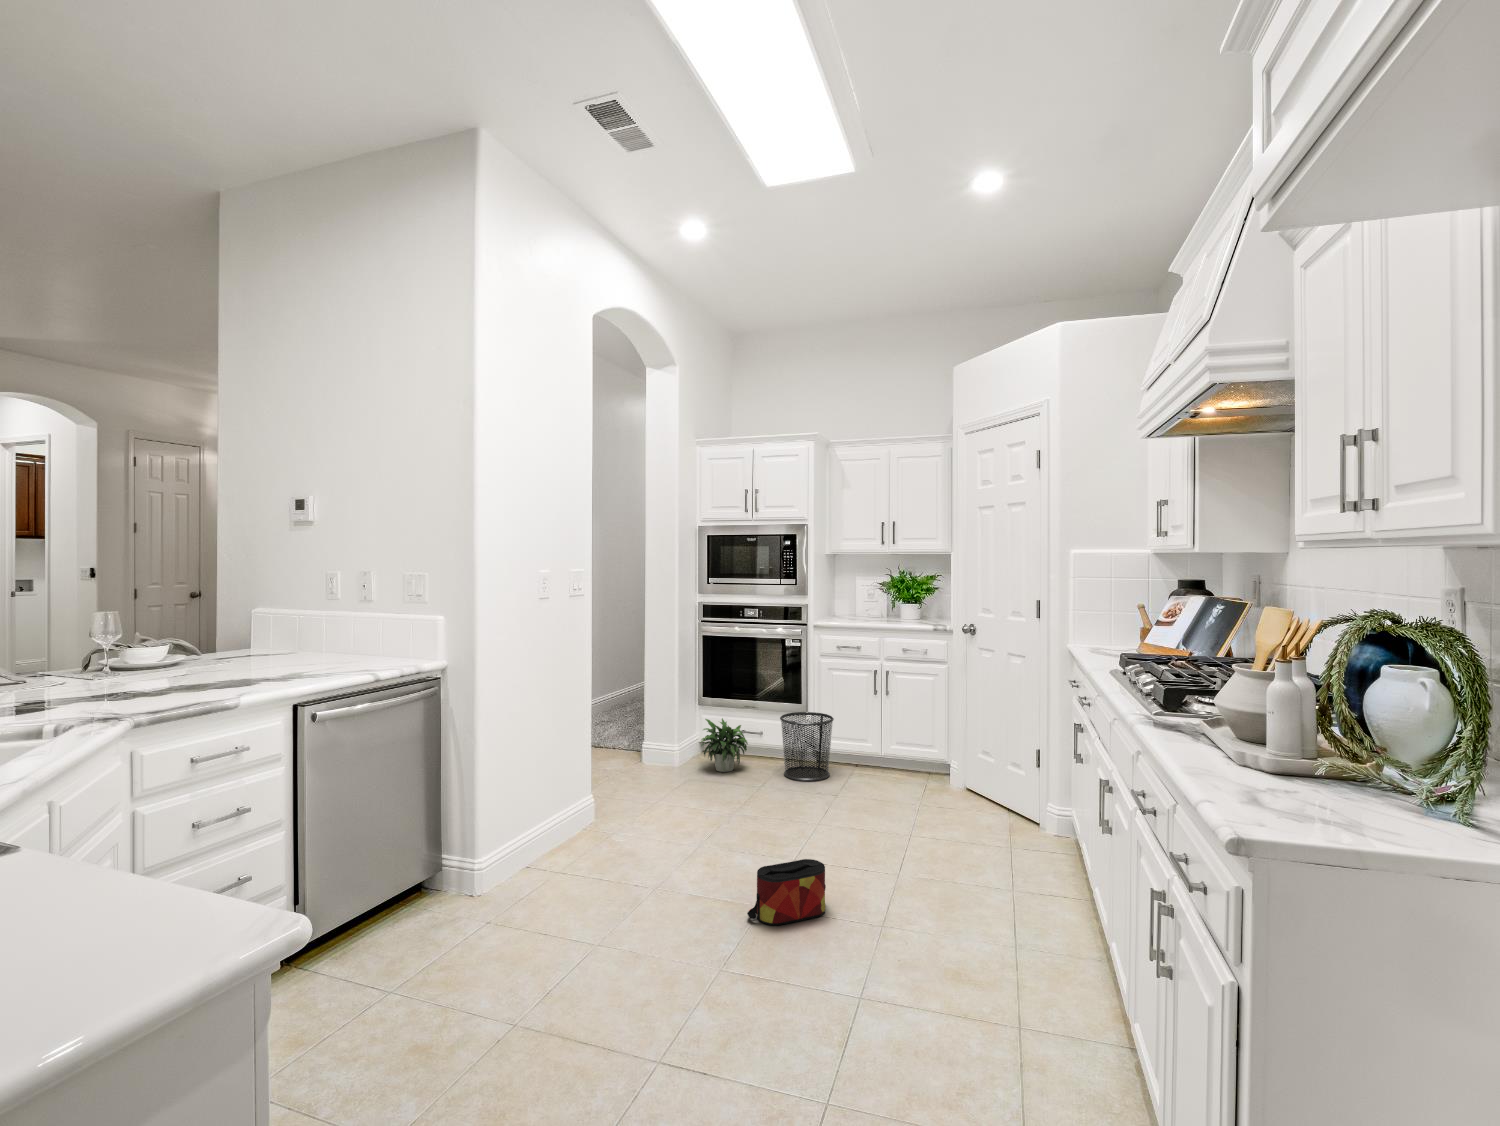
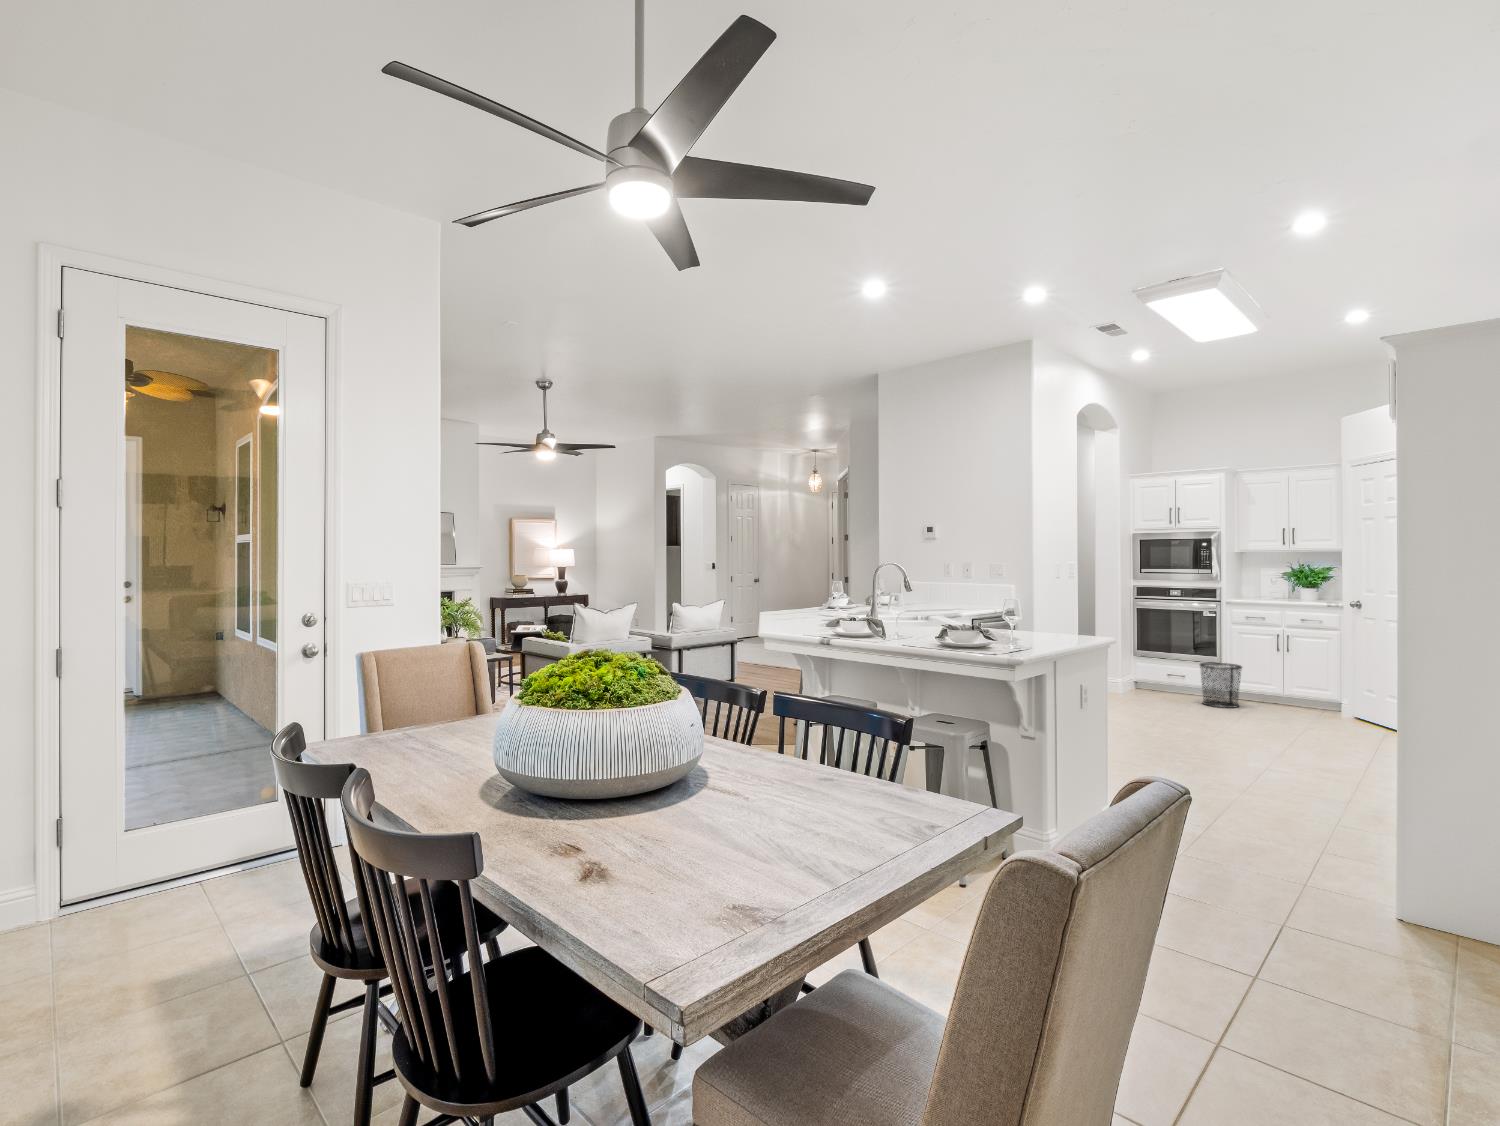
potted plant: present [701,718,748,772] -> none [1137,664,1173,699]
bag: present [747,859,826,925] -> none [1193,722,1242,751]

